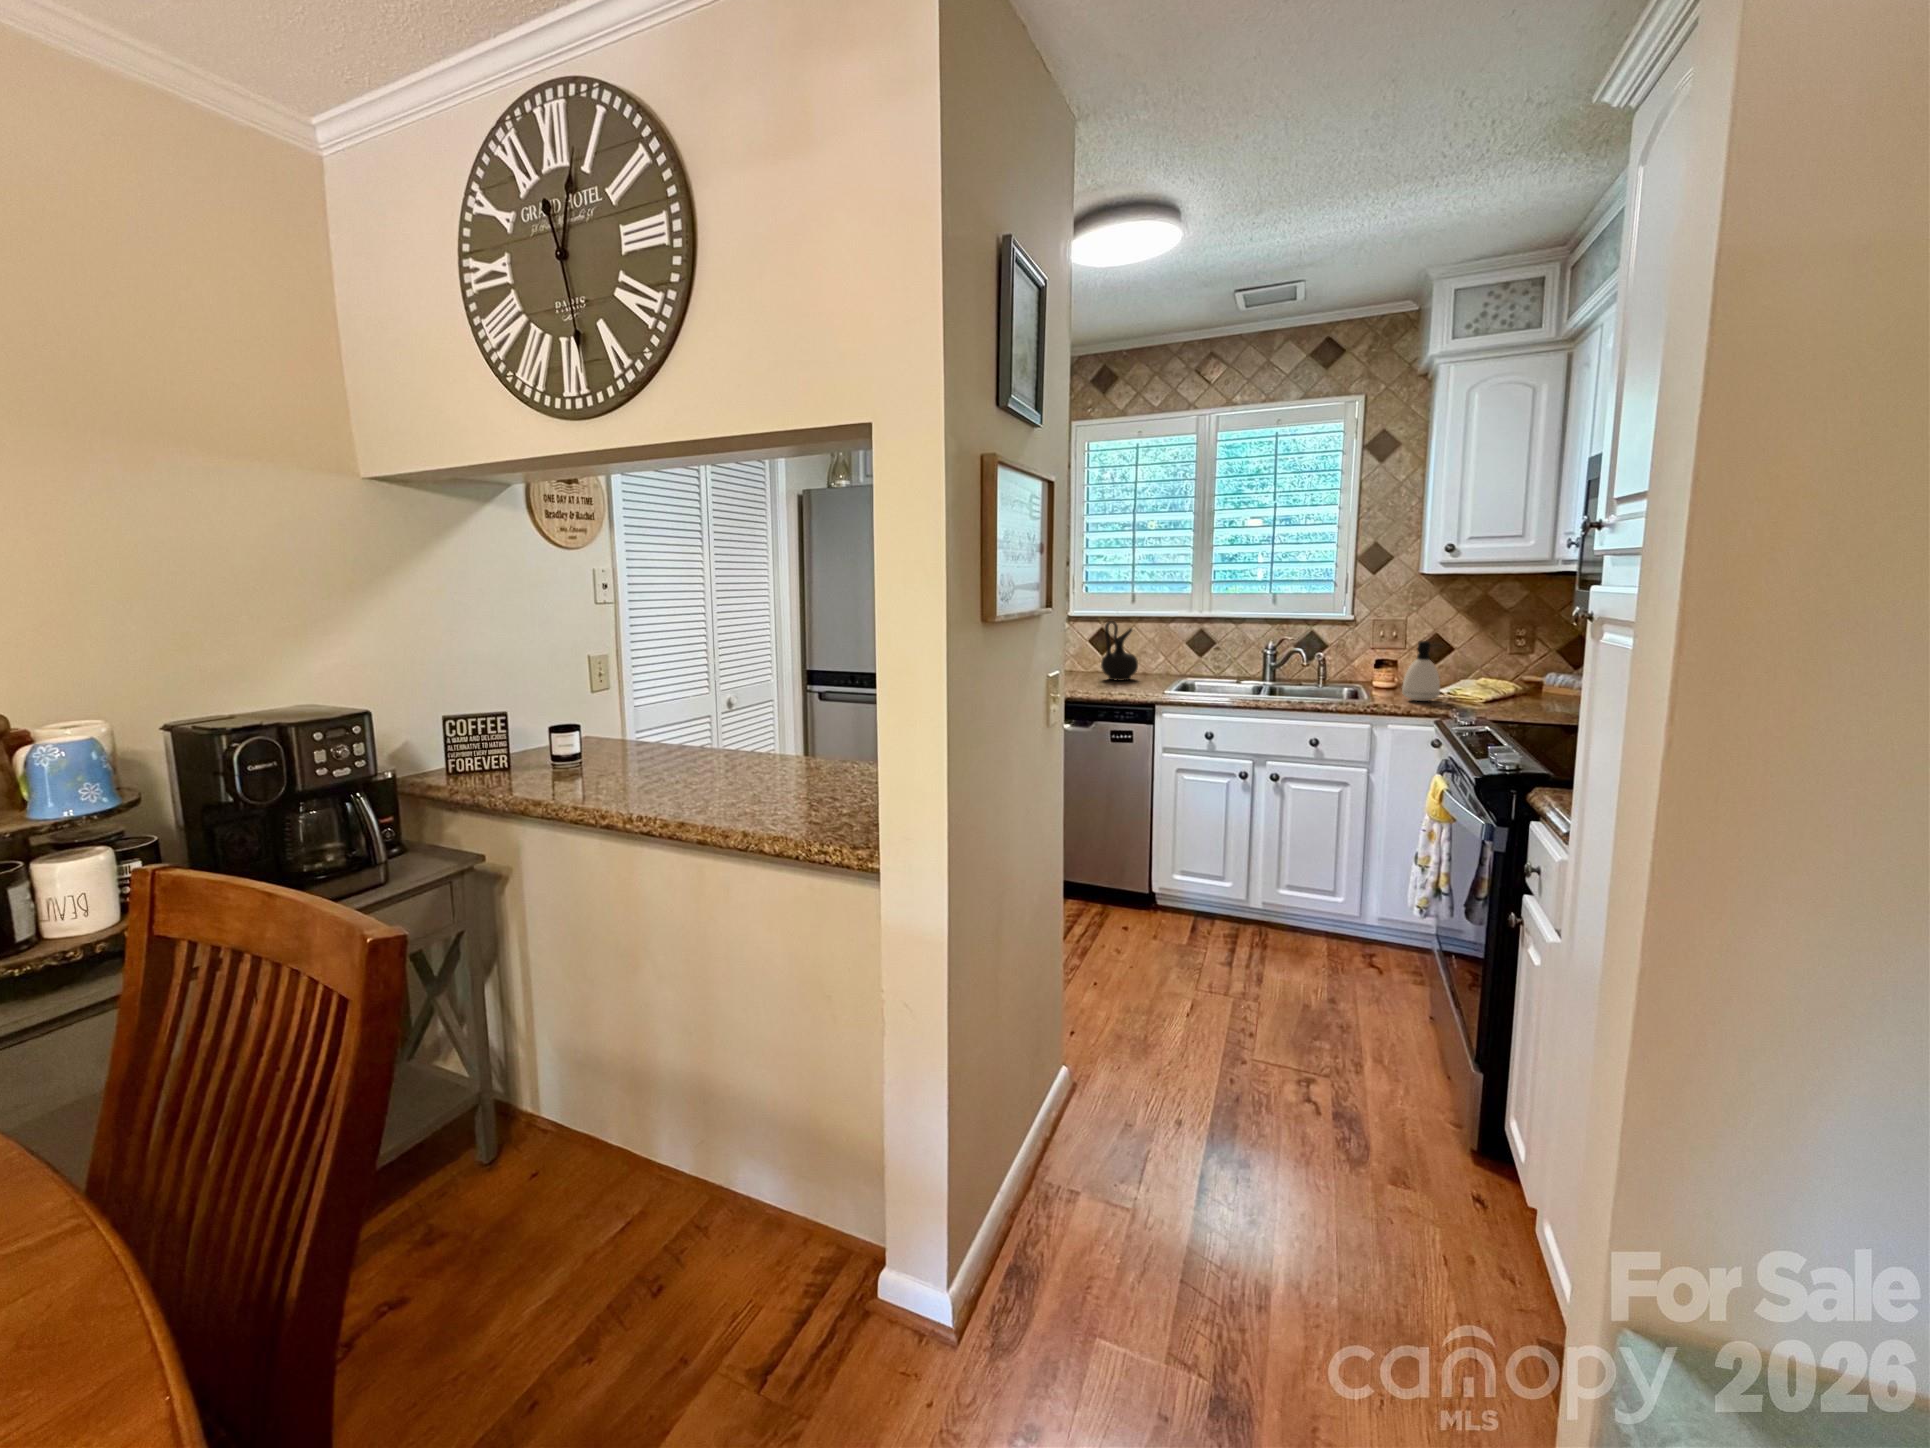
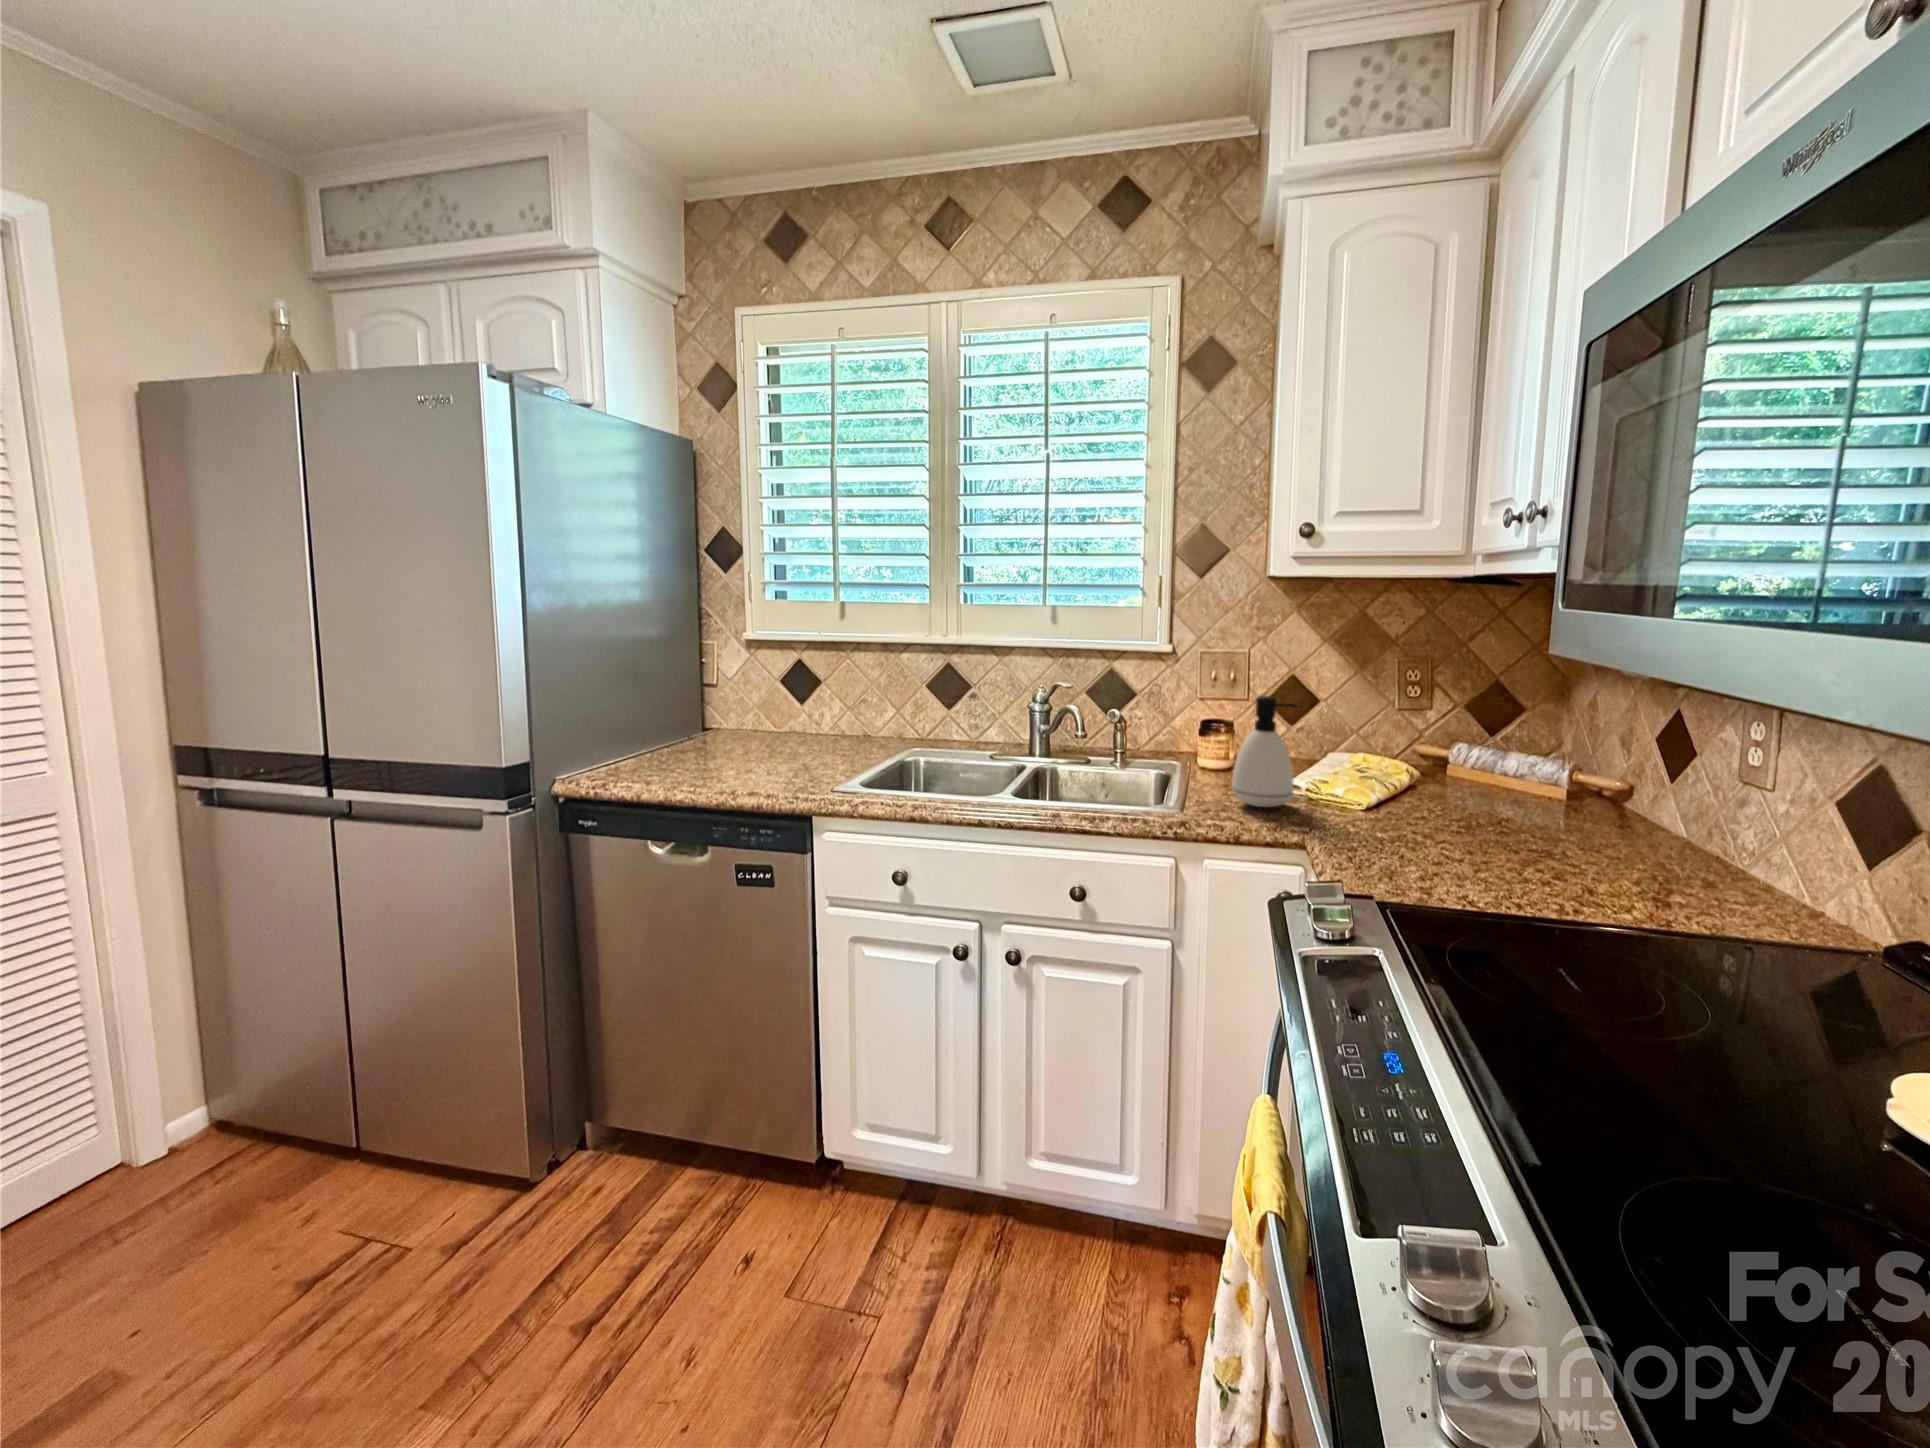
ceramic jug: present [1101,621,1138,681] -> none [778,648,842,752]

